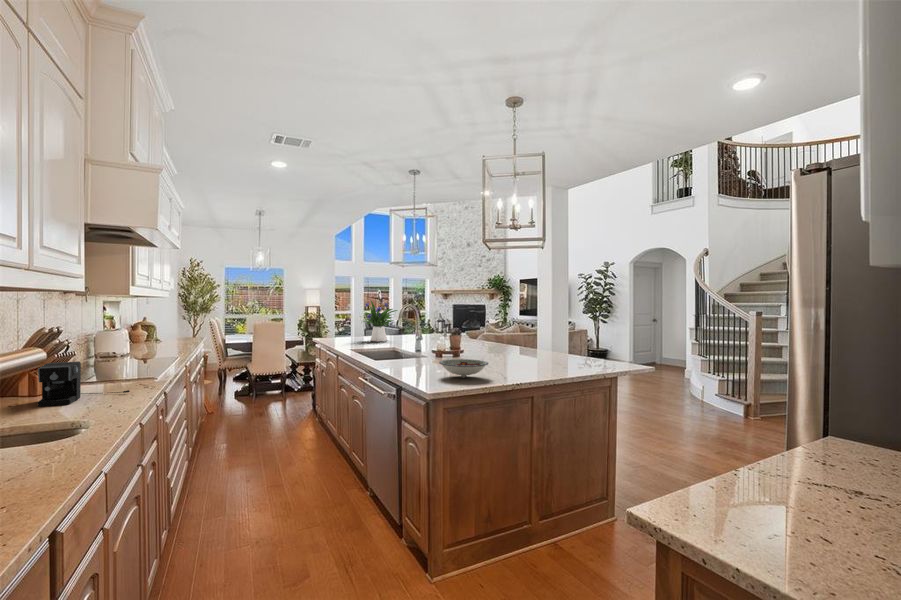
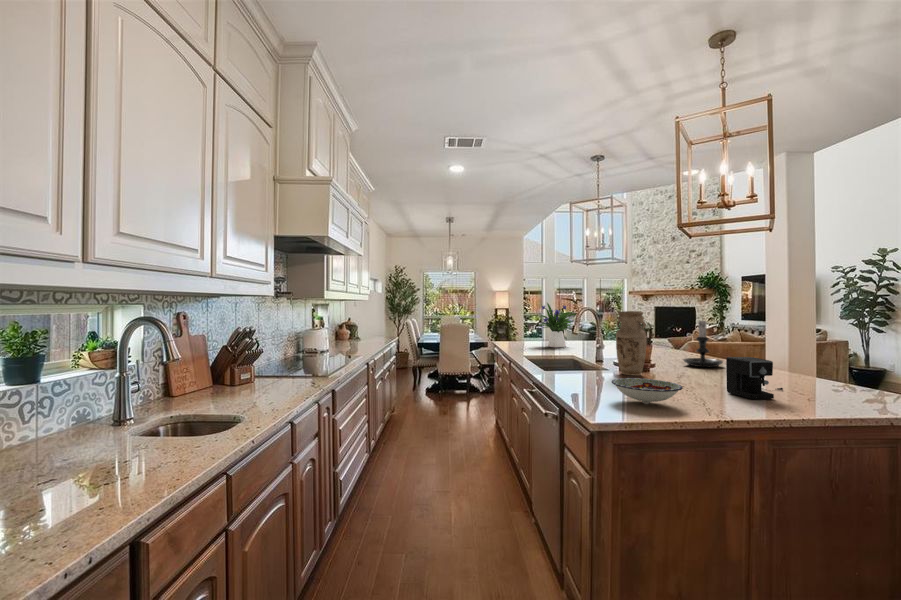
vase: none [436,308,459,360] -> present [616,311,647,376]
candle holder: none [483,312,511,351] -> present [683,320,723,367]
coffee maker: present [38,361,130,407] -> present [726,357,783,399]

